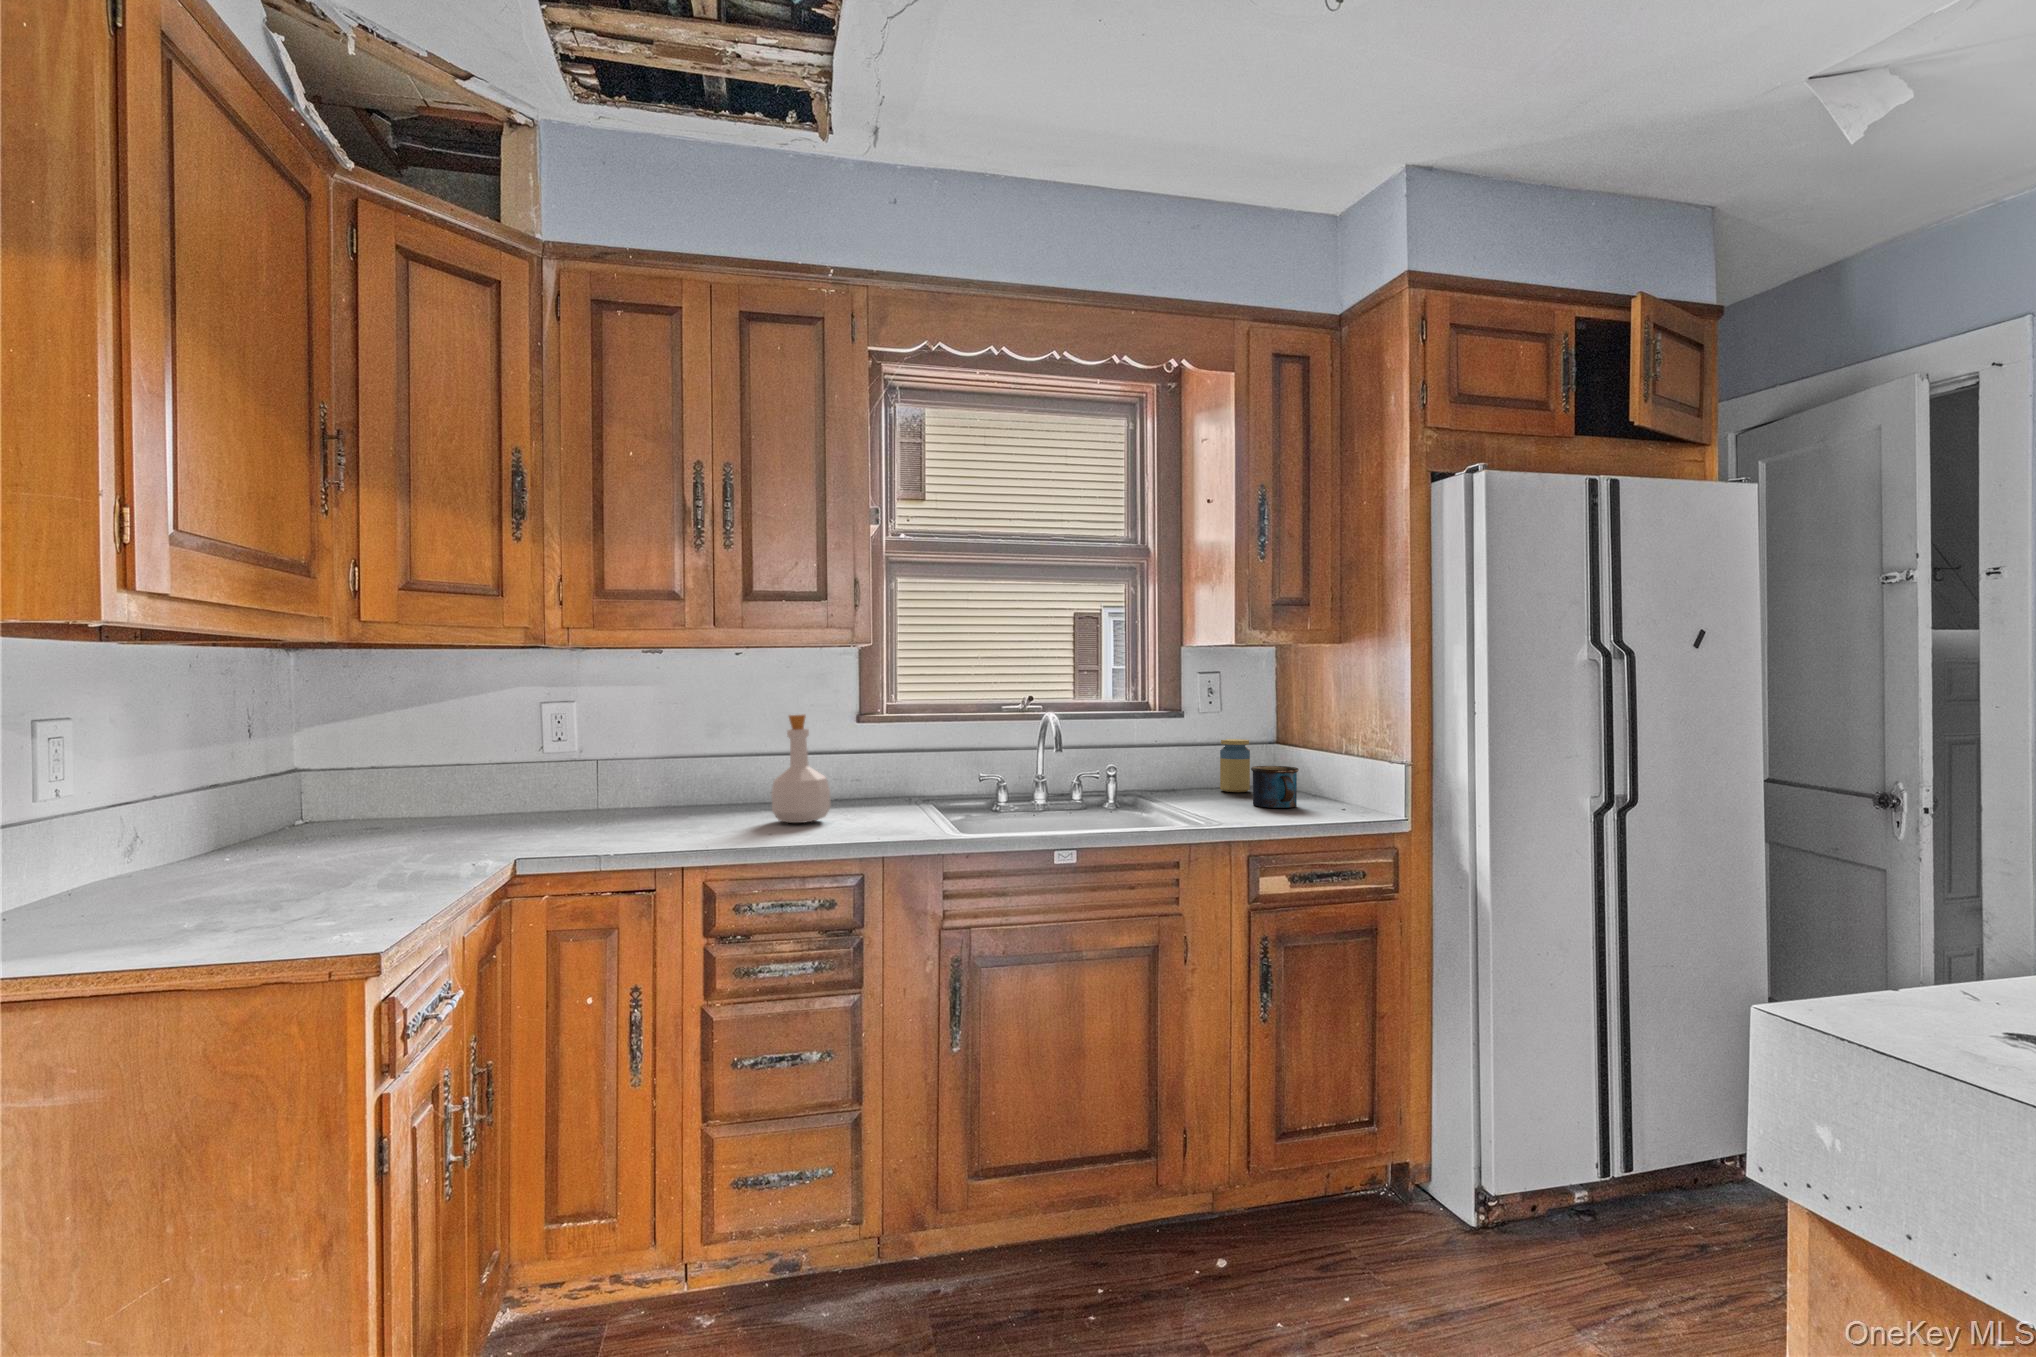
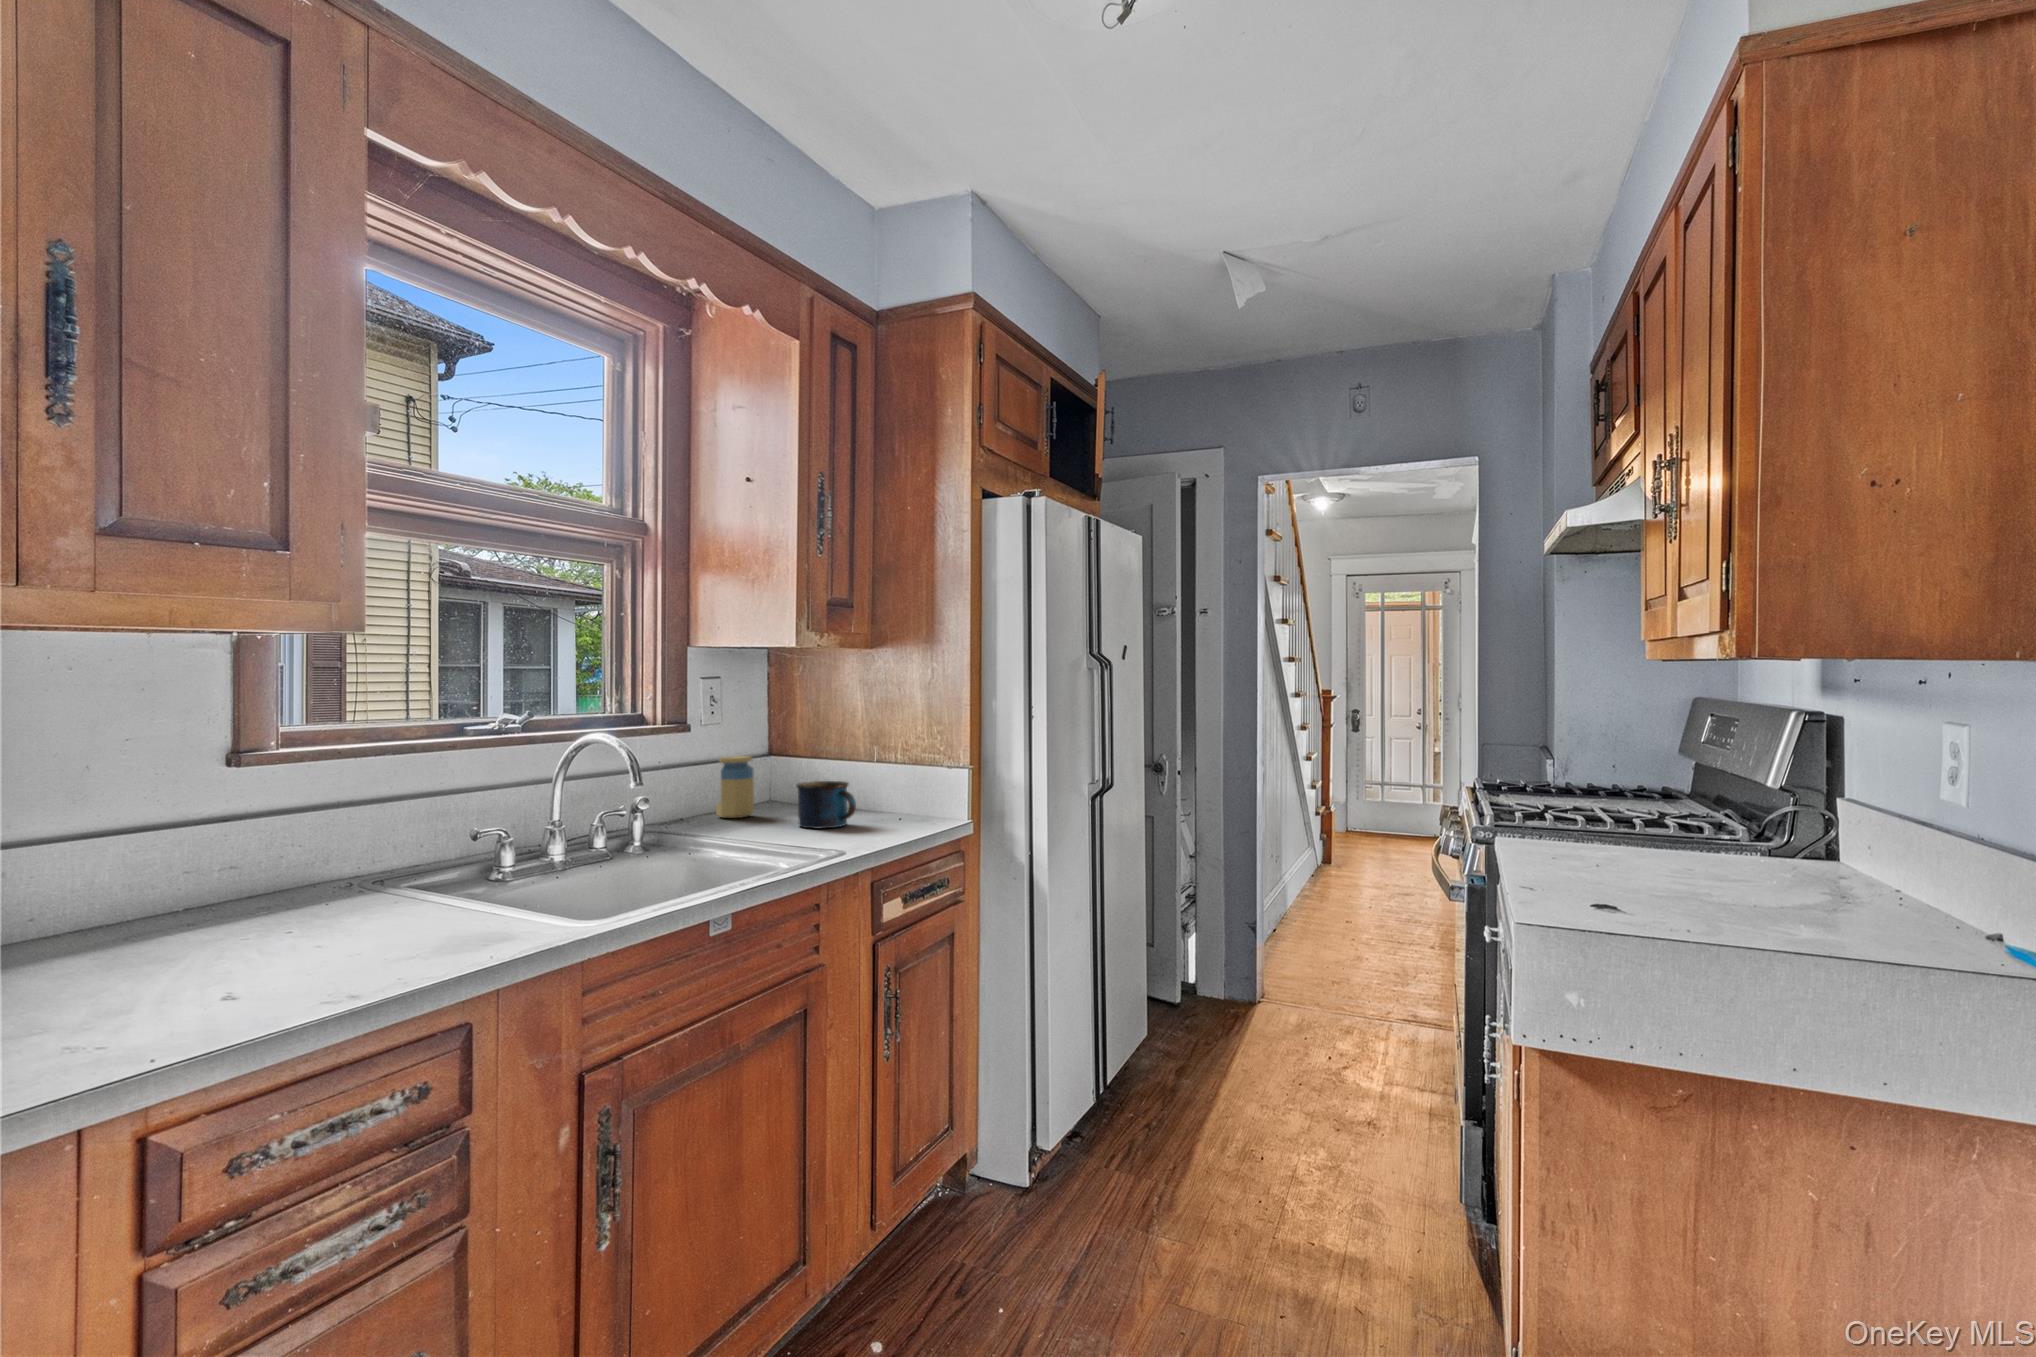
bottle: present [772,715,831,823] -> none [160,752,306,966]

